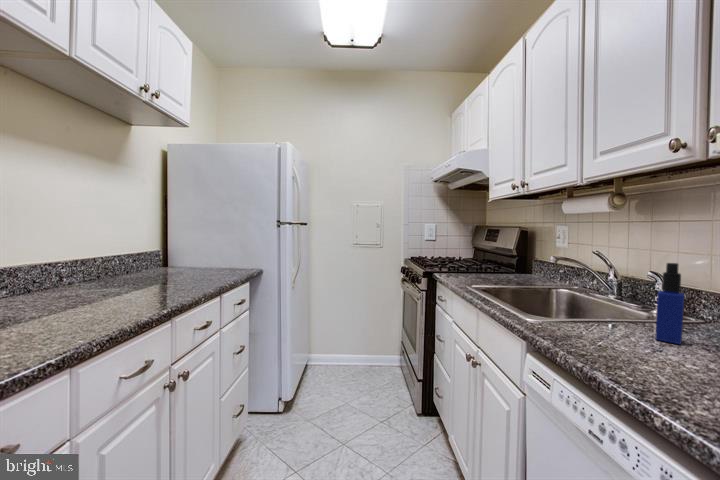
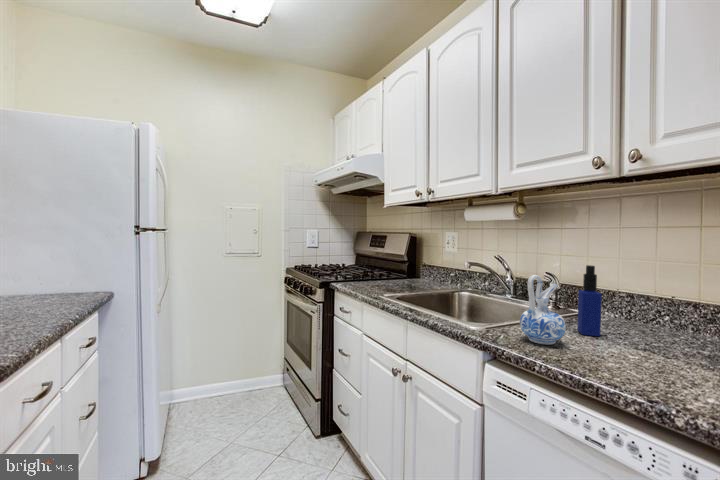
ceramic pitcher: none [564,269,615,342] -> present [520,275,566,345]

